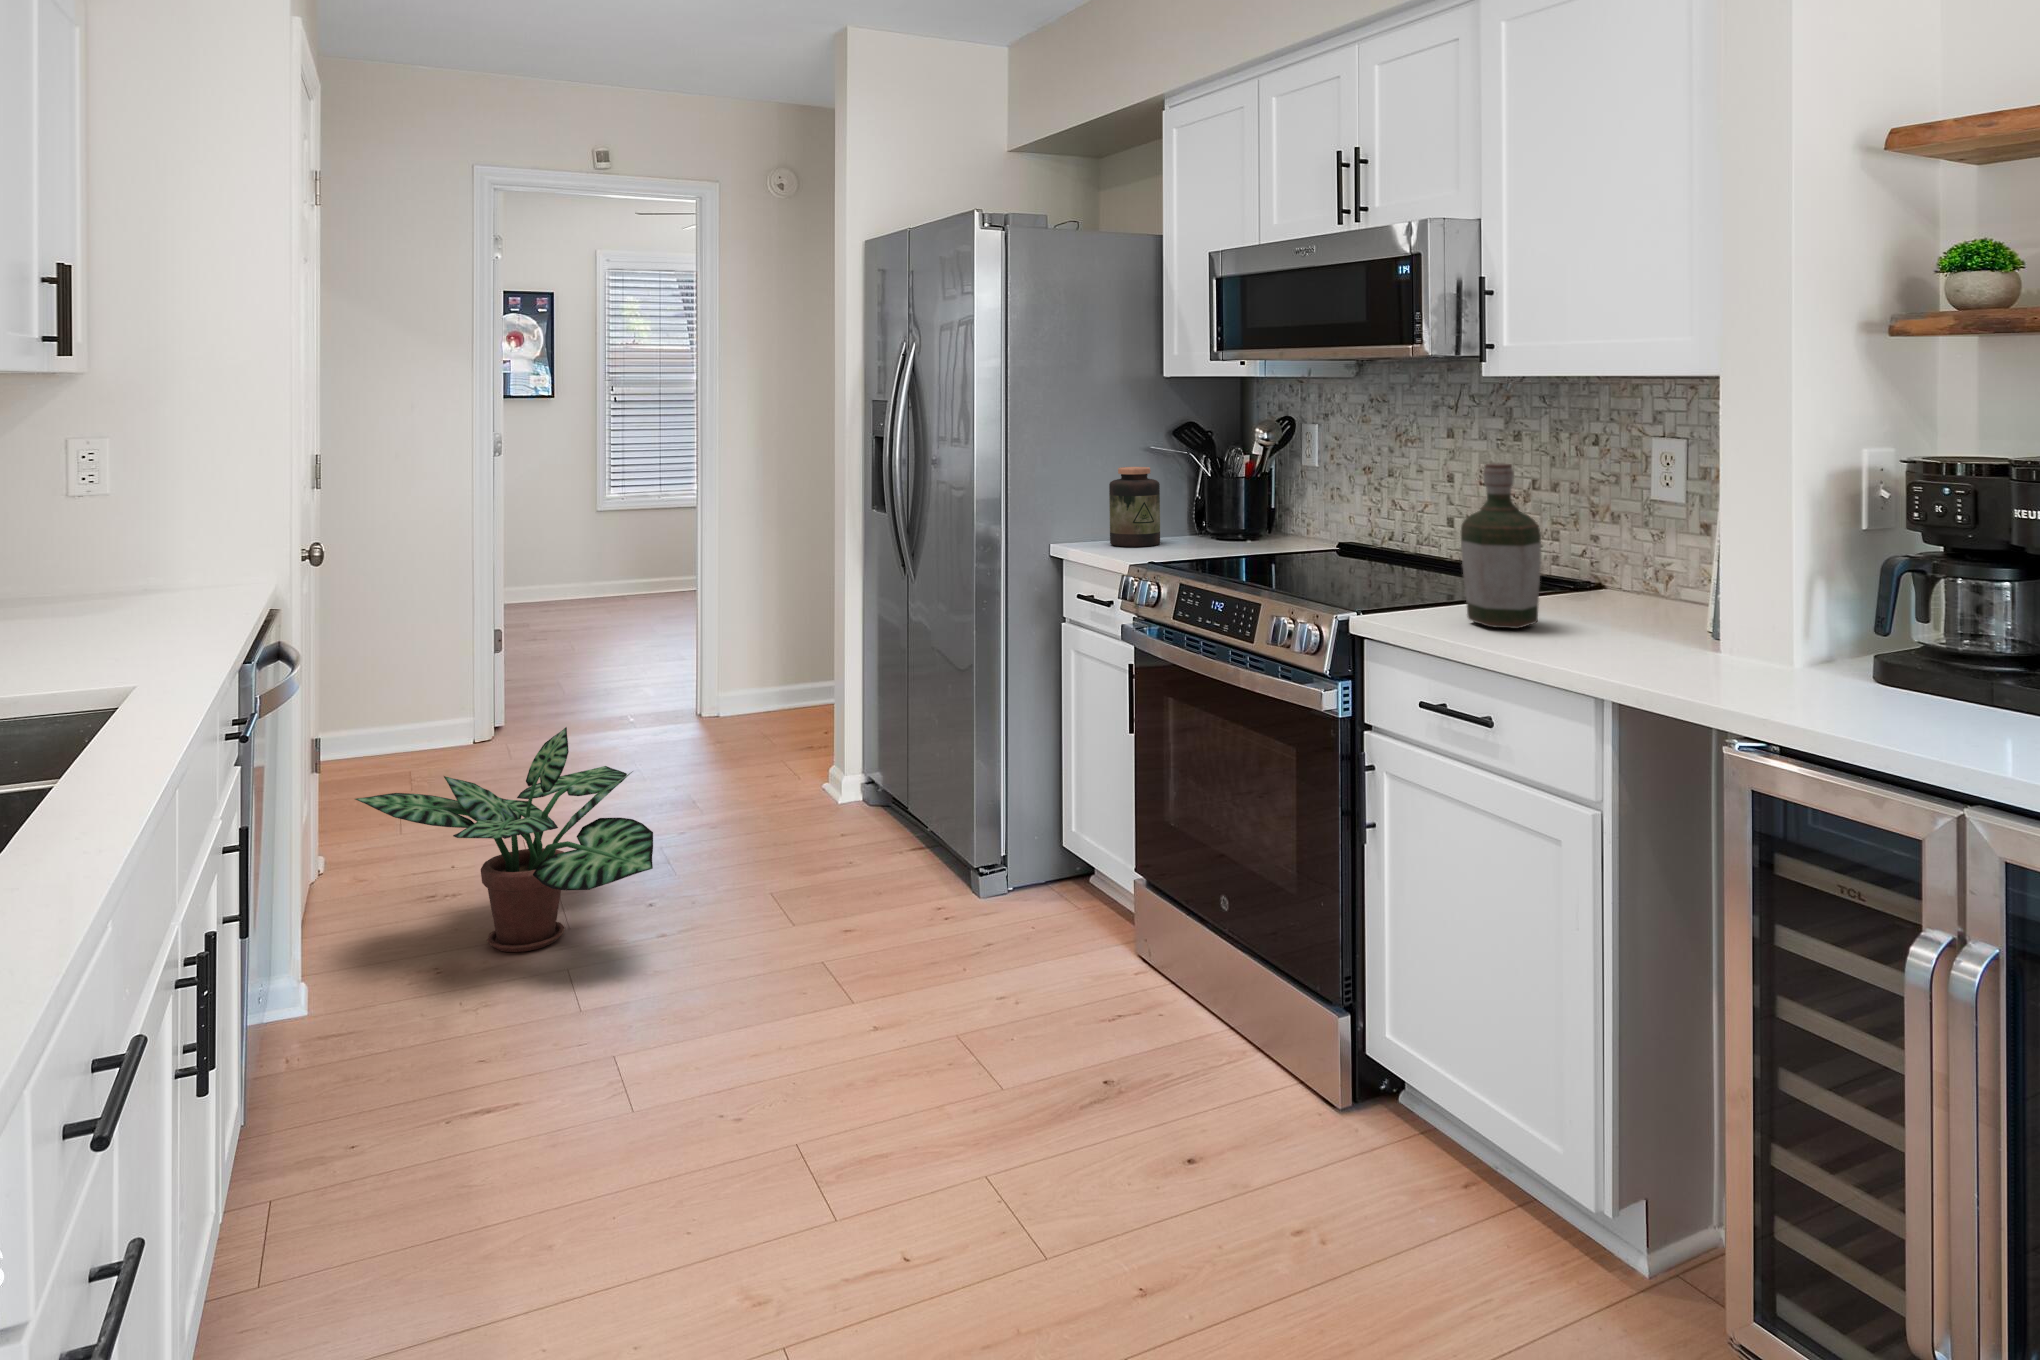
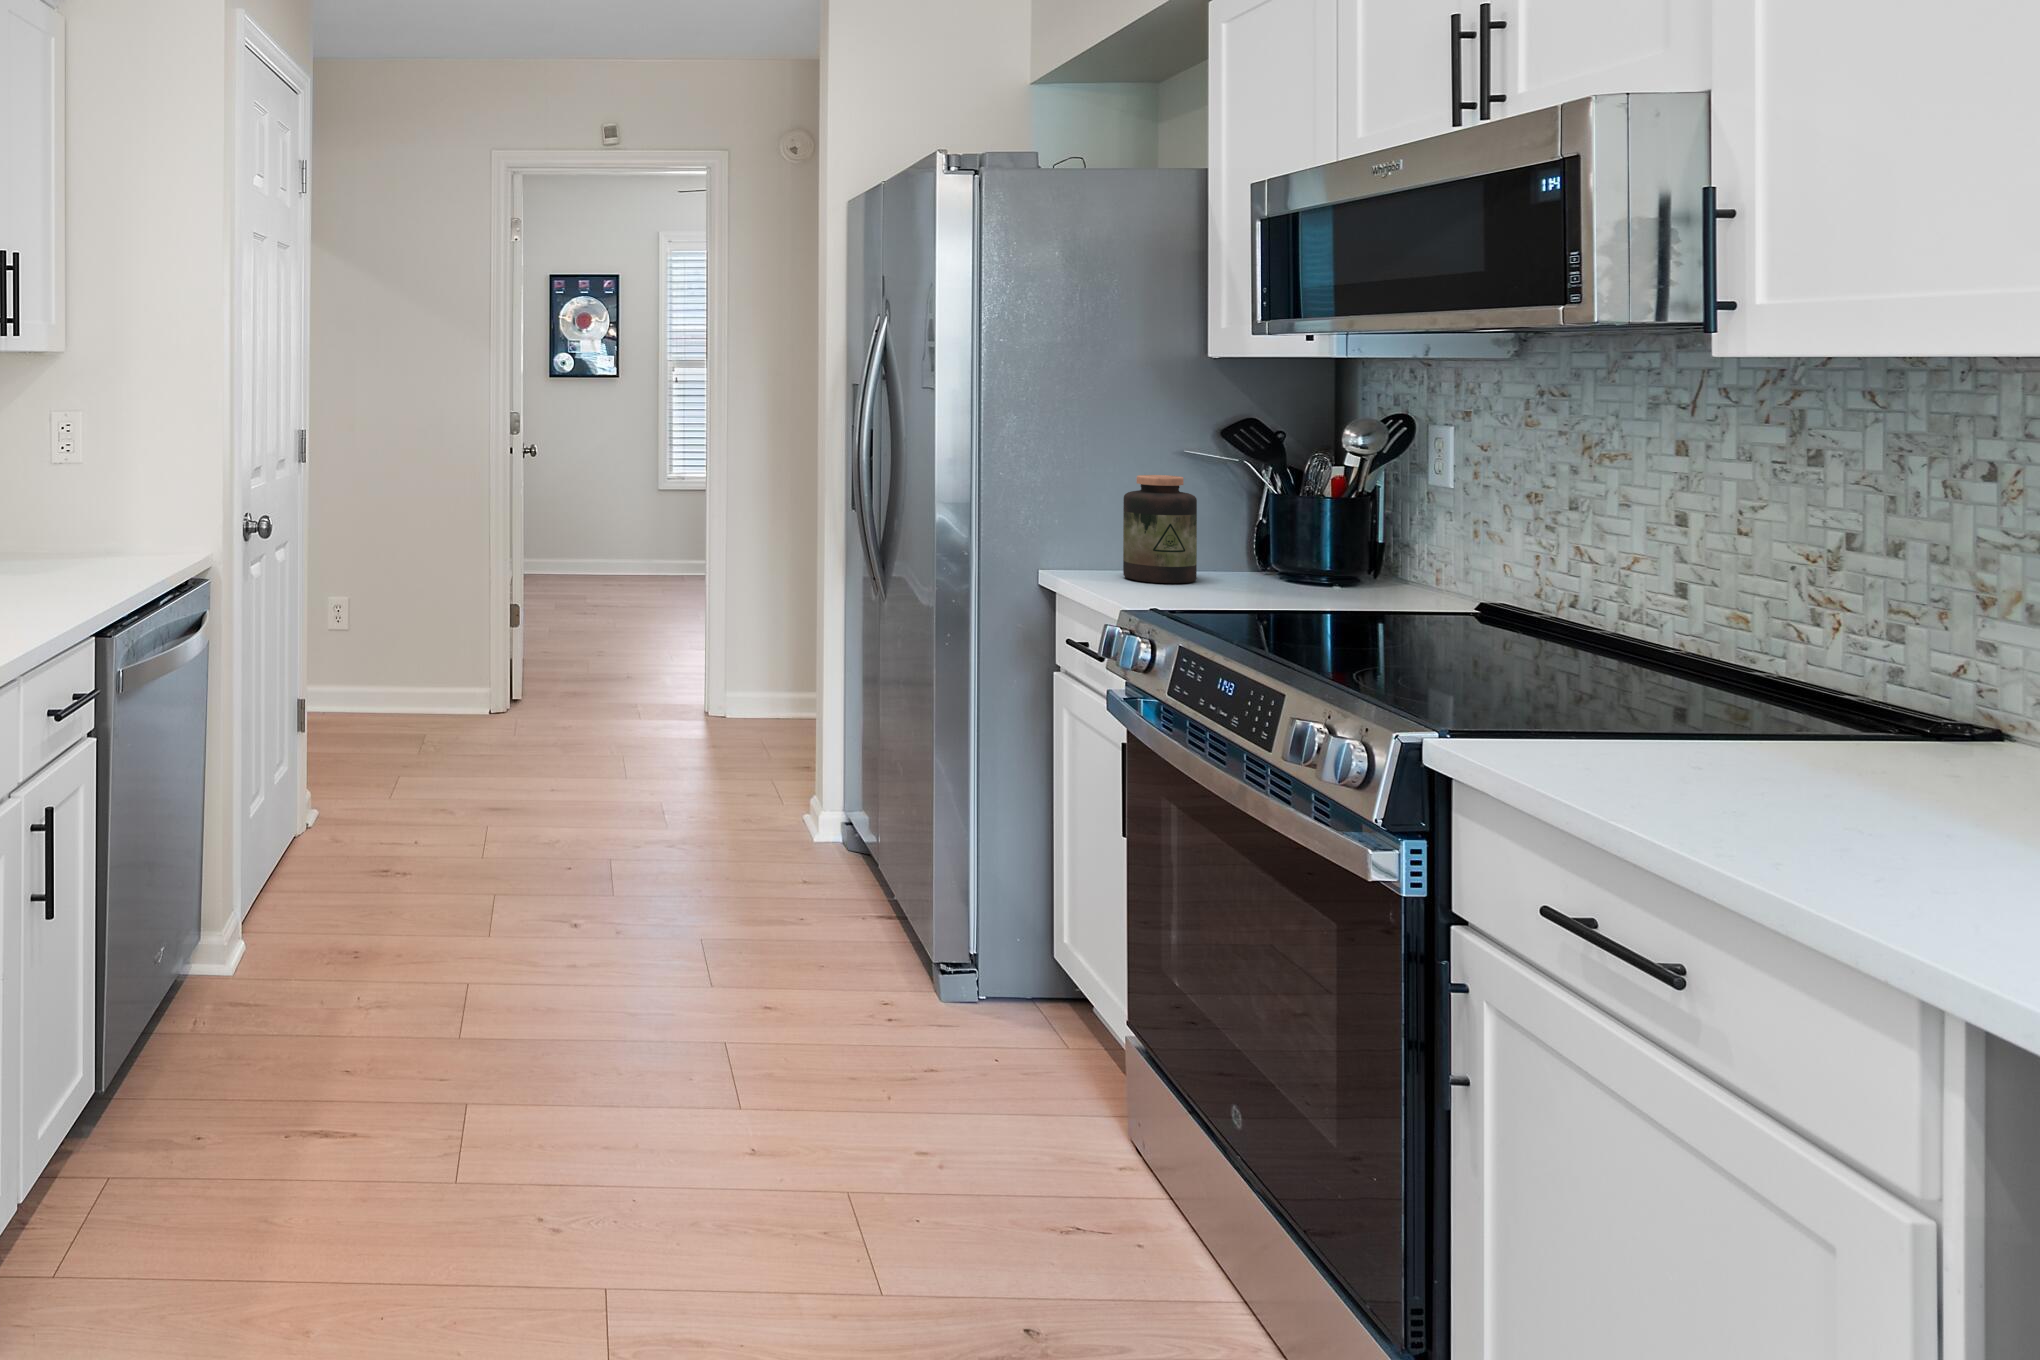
bottle: present [1461,463,1541,629] -> none [1645,504,1824,811]
potted plant: present [355,727,653,952] -> none [262,726,547,965]

